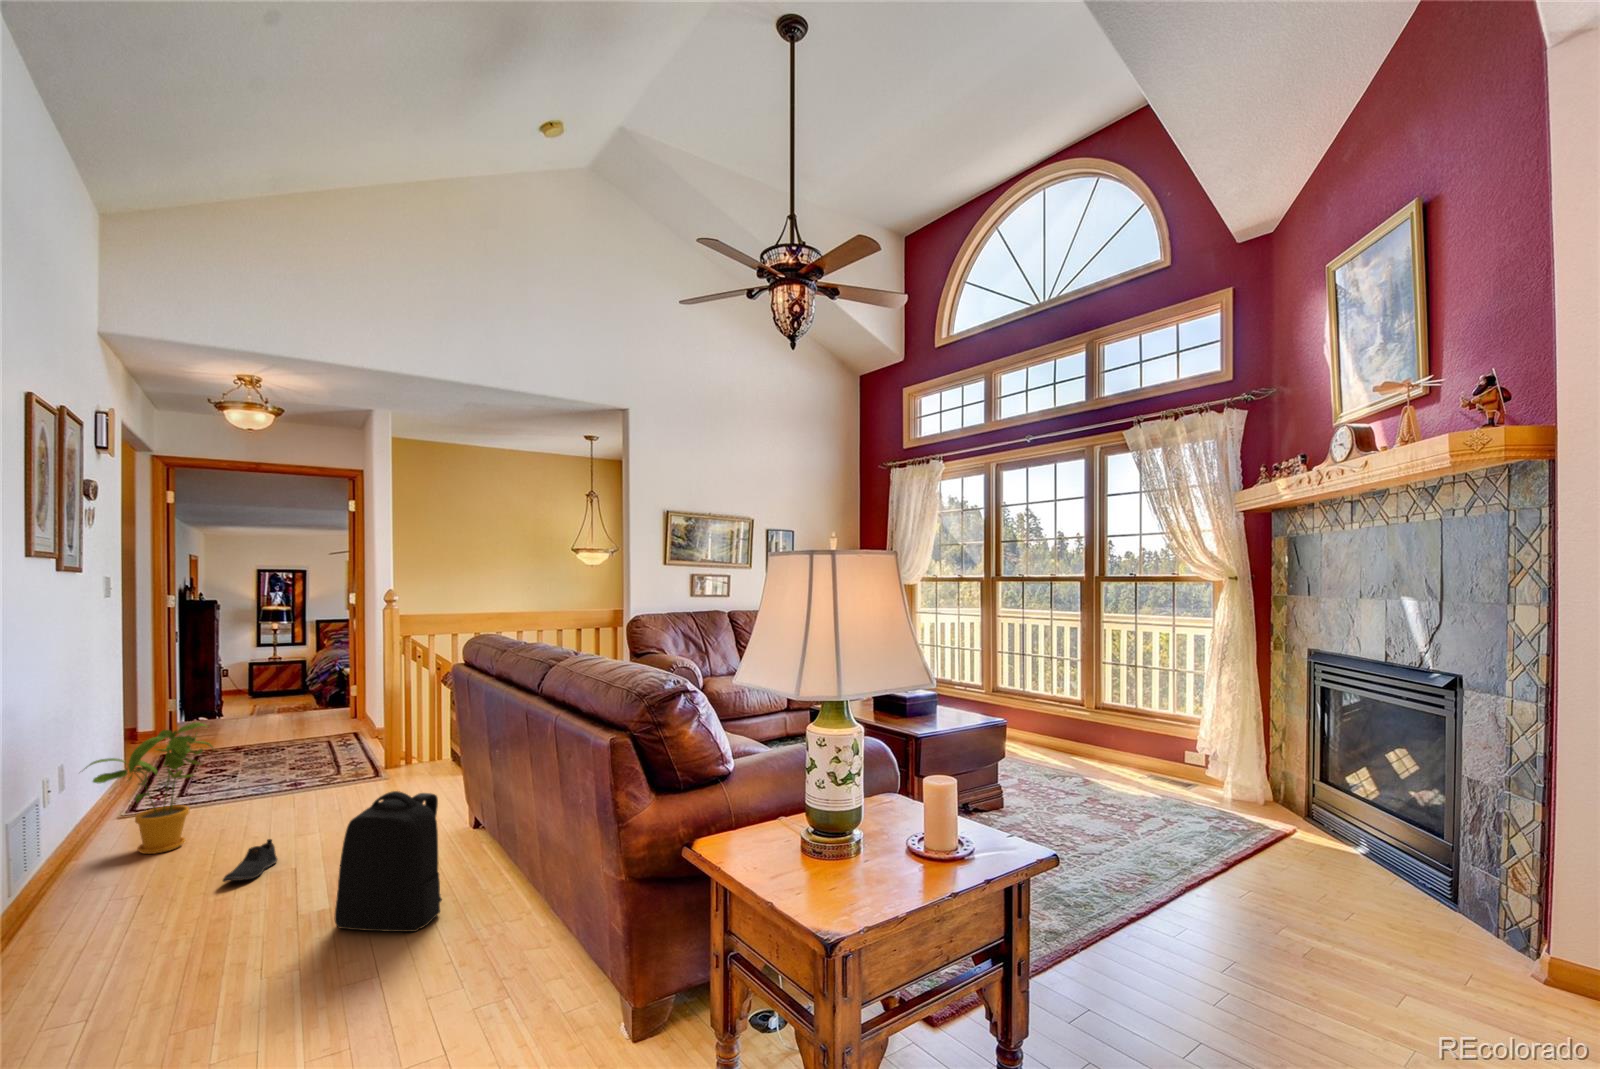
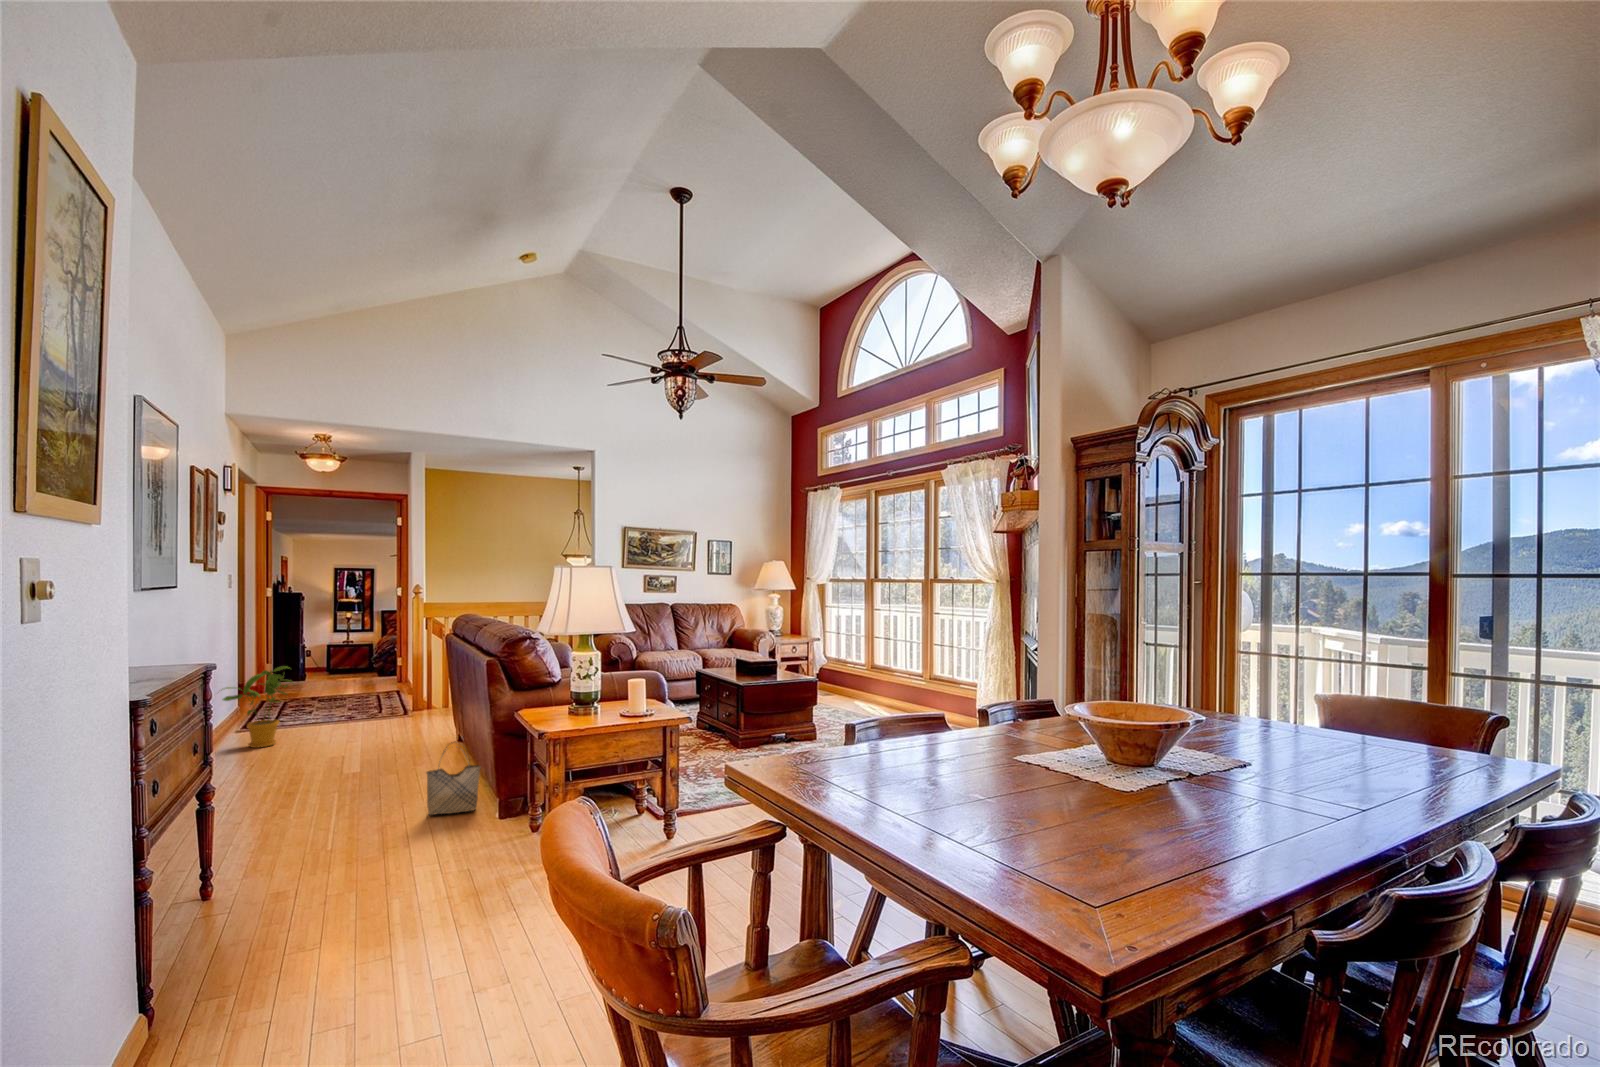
backpack: present [335,791,442,932] -> none [358,702,424,783]
shoe: present [223,839,277,882] -> none [297,739,331,760]
woven basket: none [483,879,578,1030] -> present [426,742,481,815]

